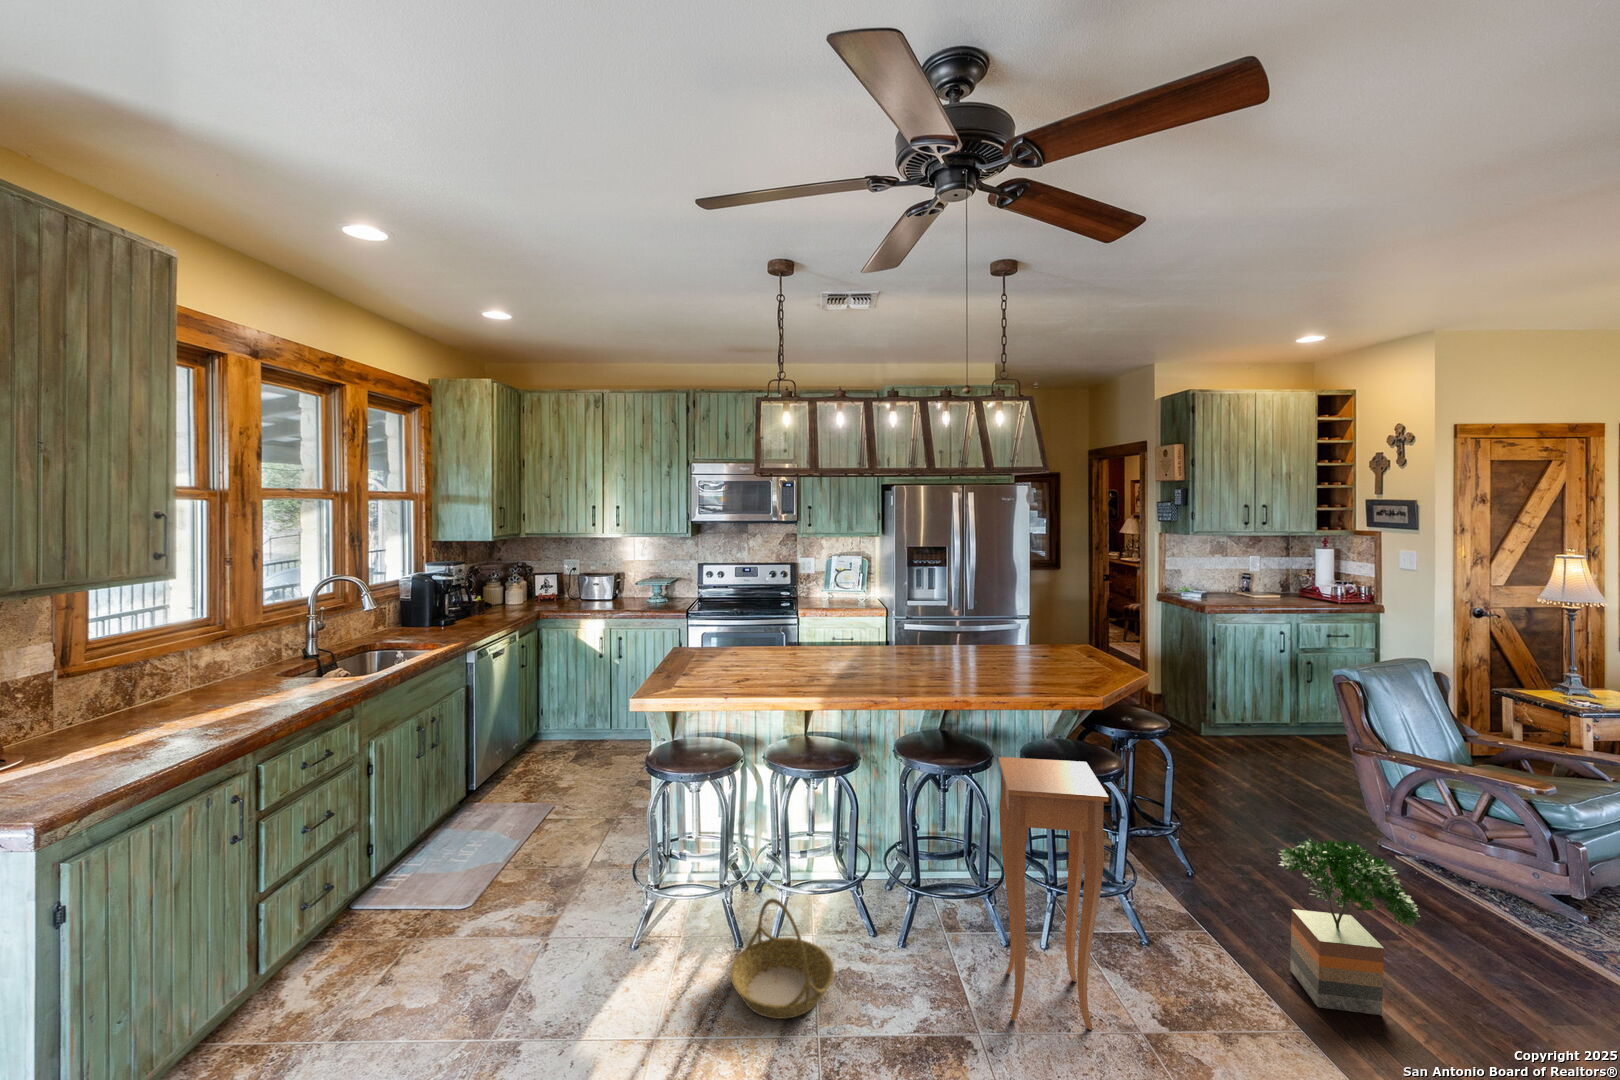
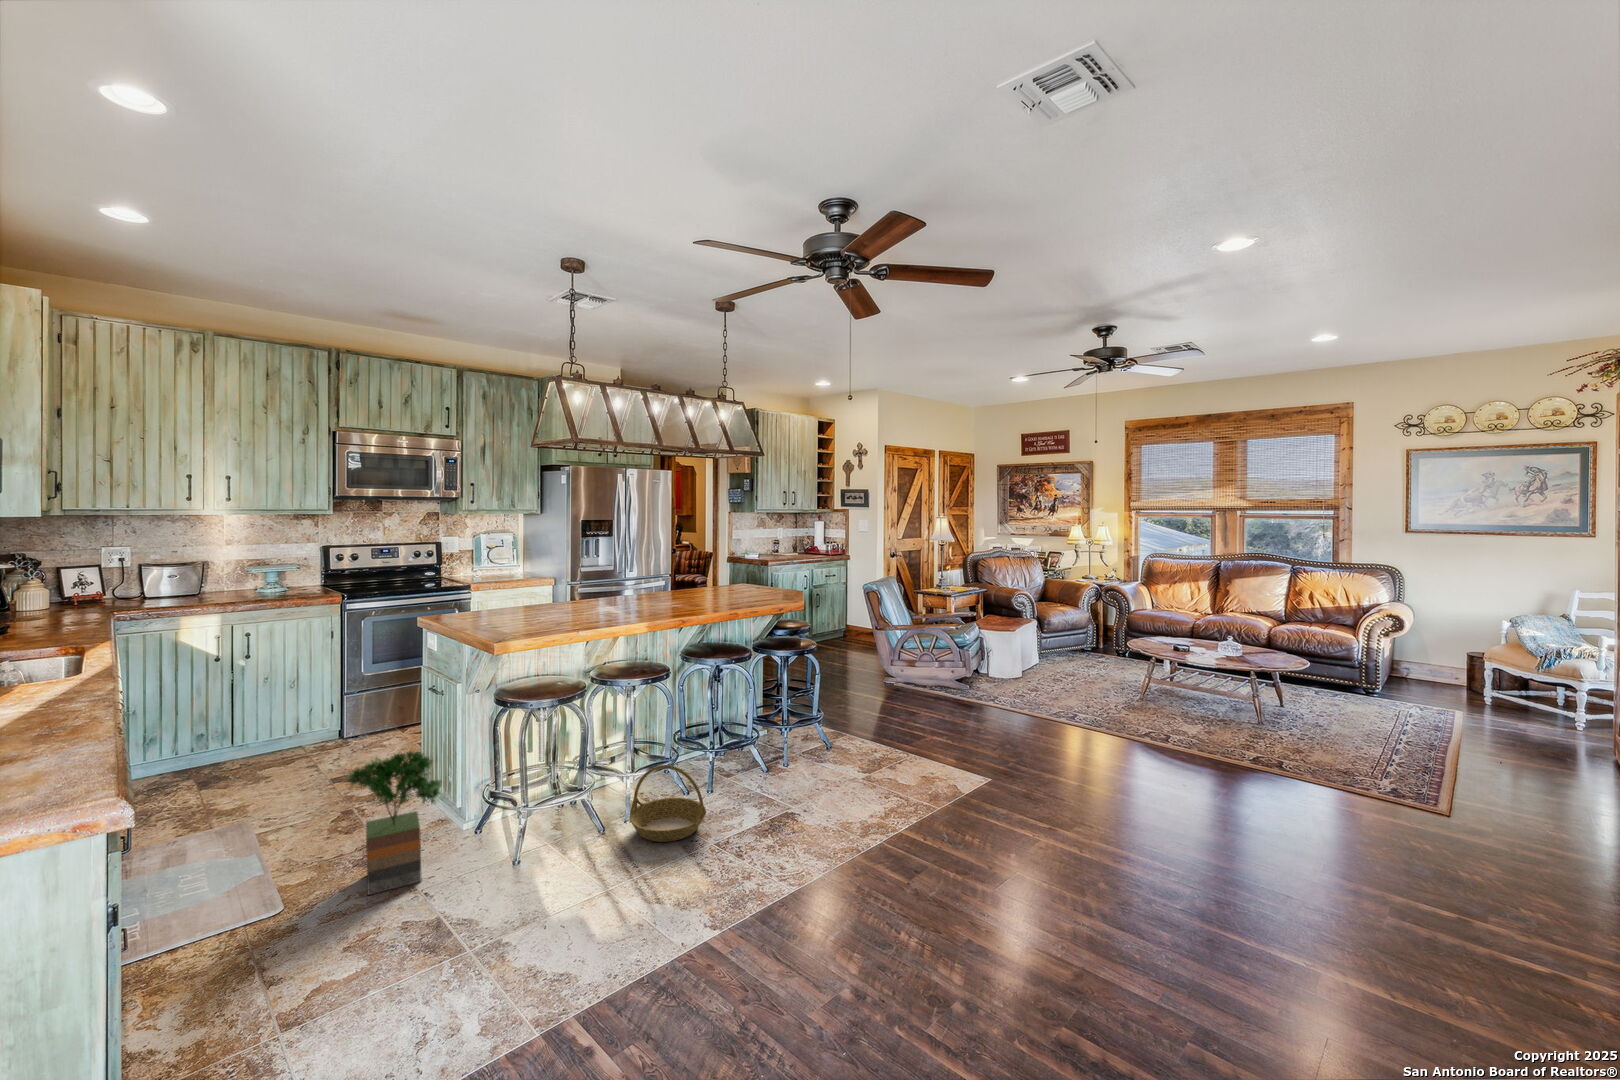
side table: present [999,757,1109,1030] -> none [773,637,847,791]
potted tree: present [1279,838,1420,1015] -> present [345,751,442,895]

